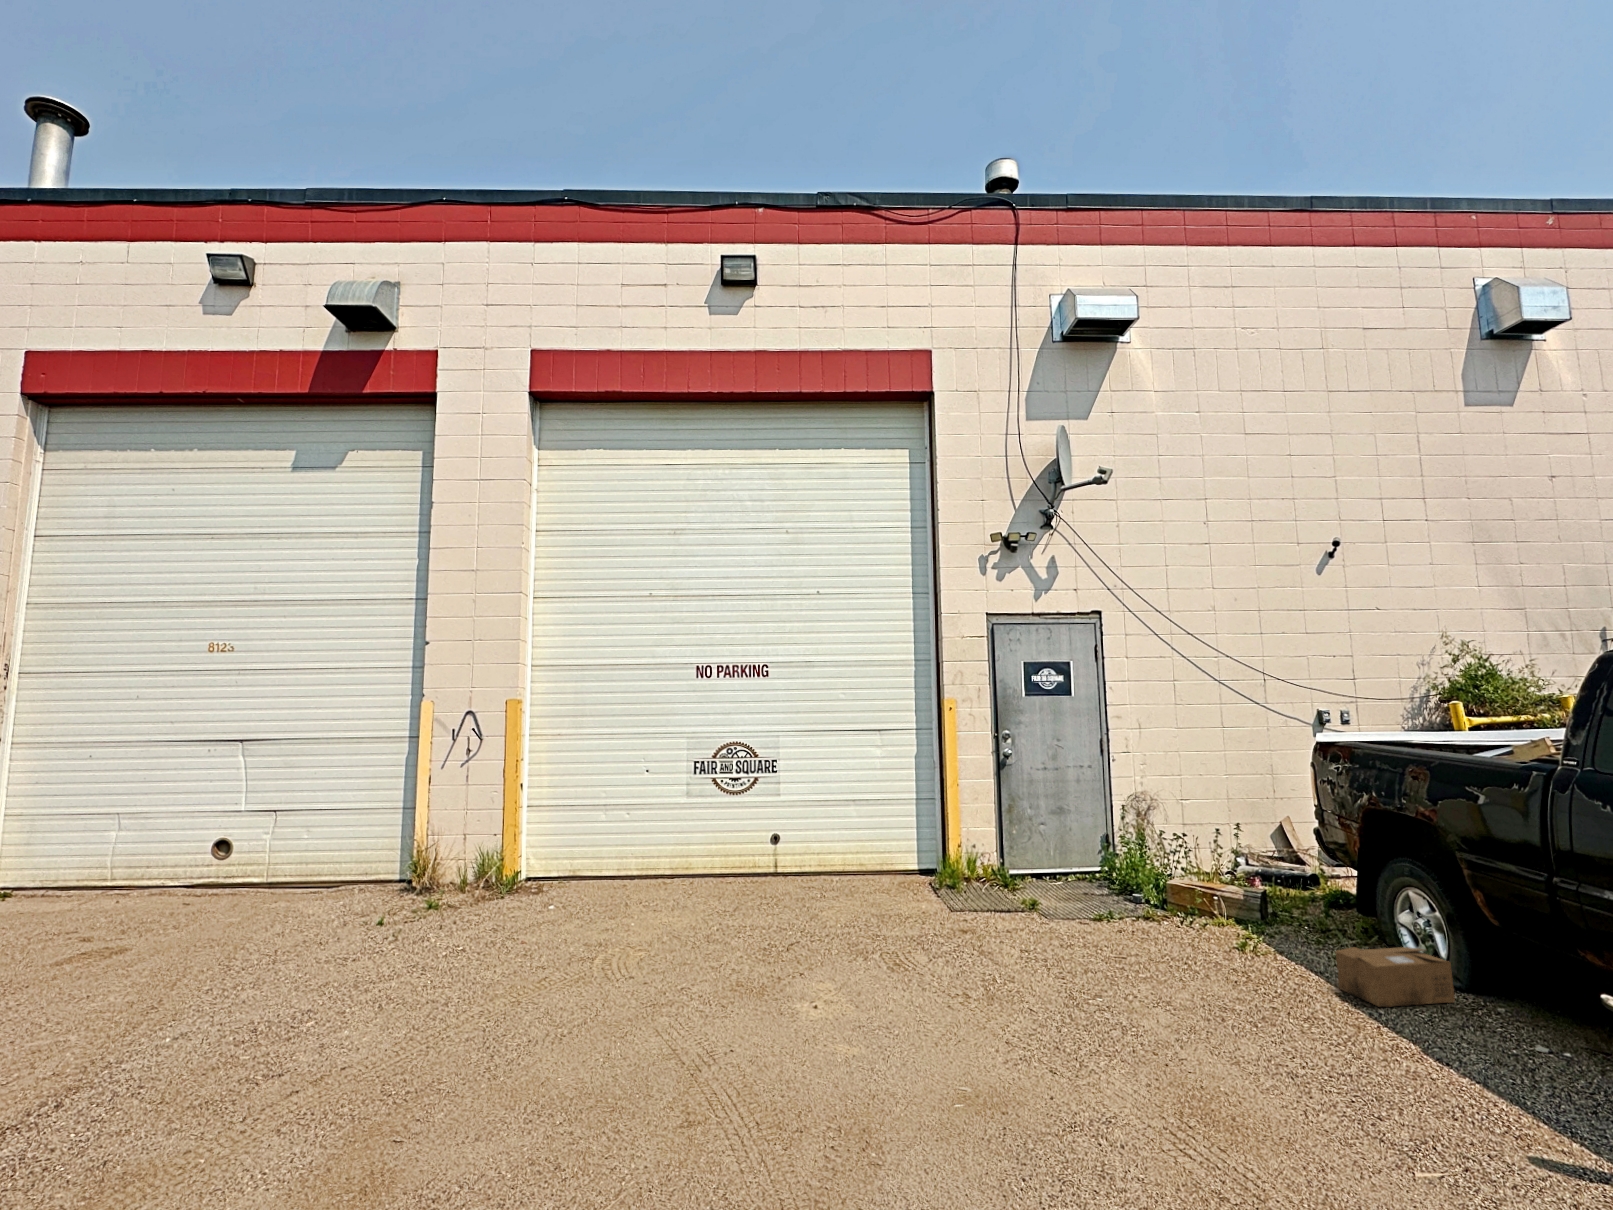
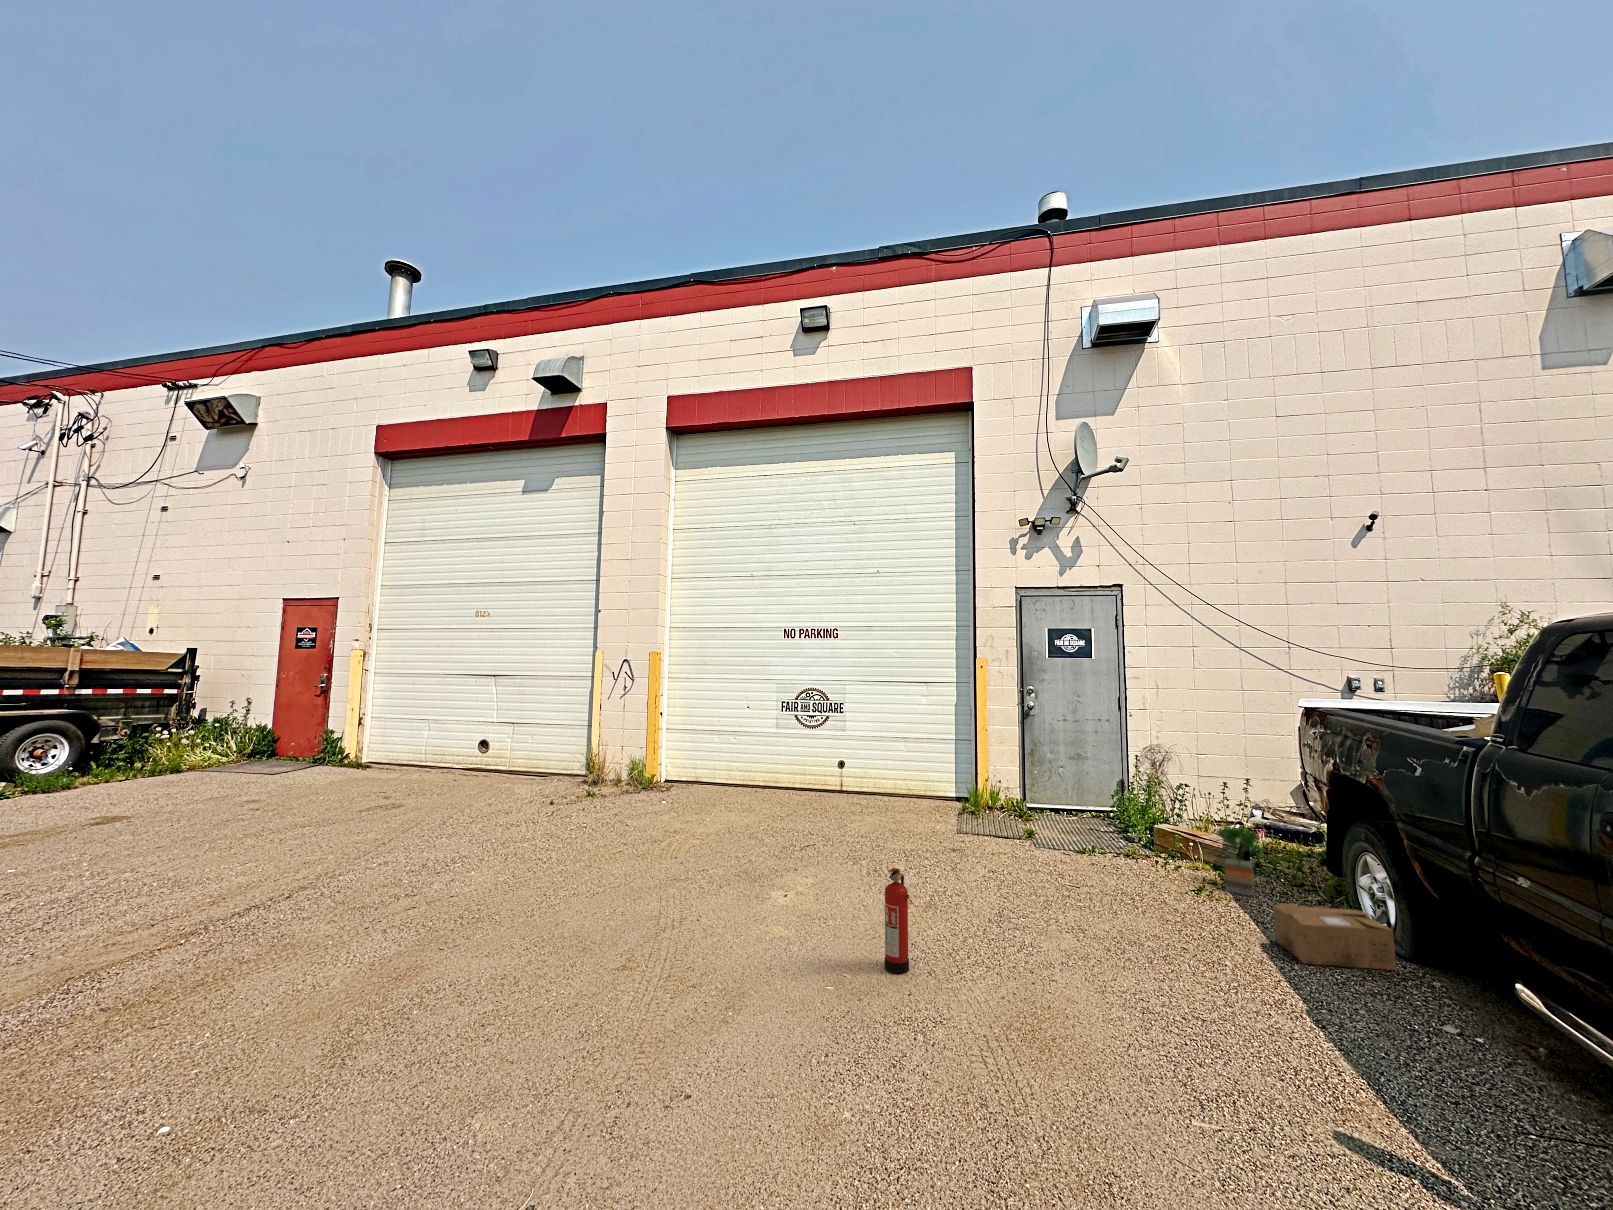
potted tree: none [1246,874,1299,947] -> present [1216,827,1263,896]
fire extinguisher: none [985,950,1018,1076] -> present [885,868,909,974]

